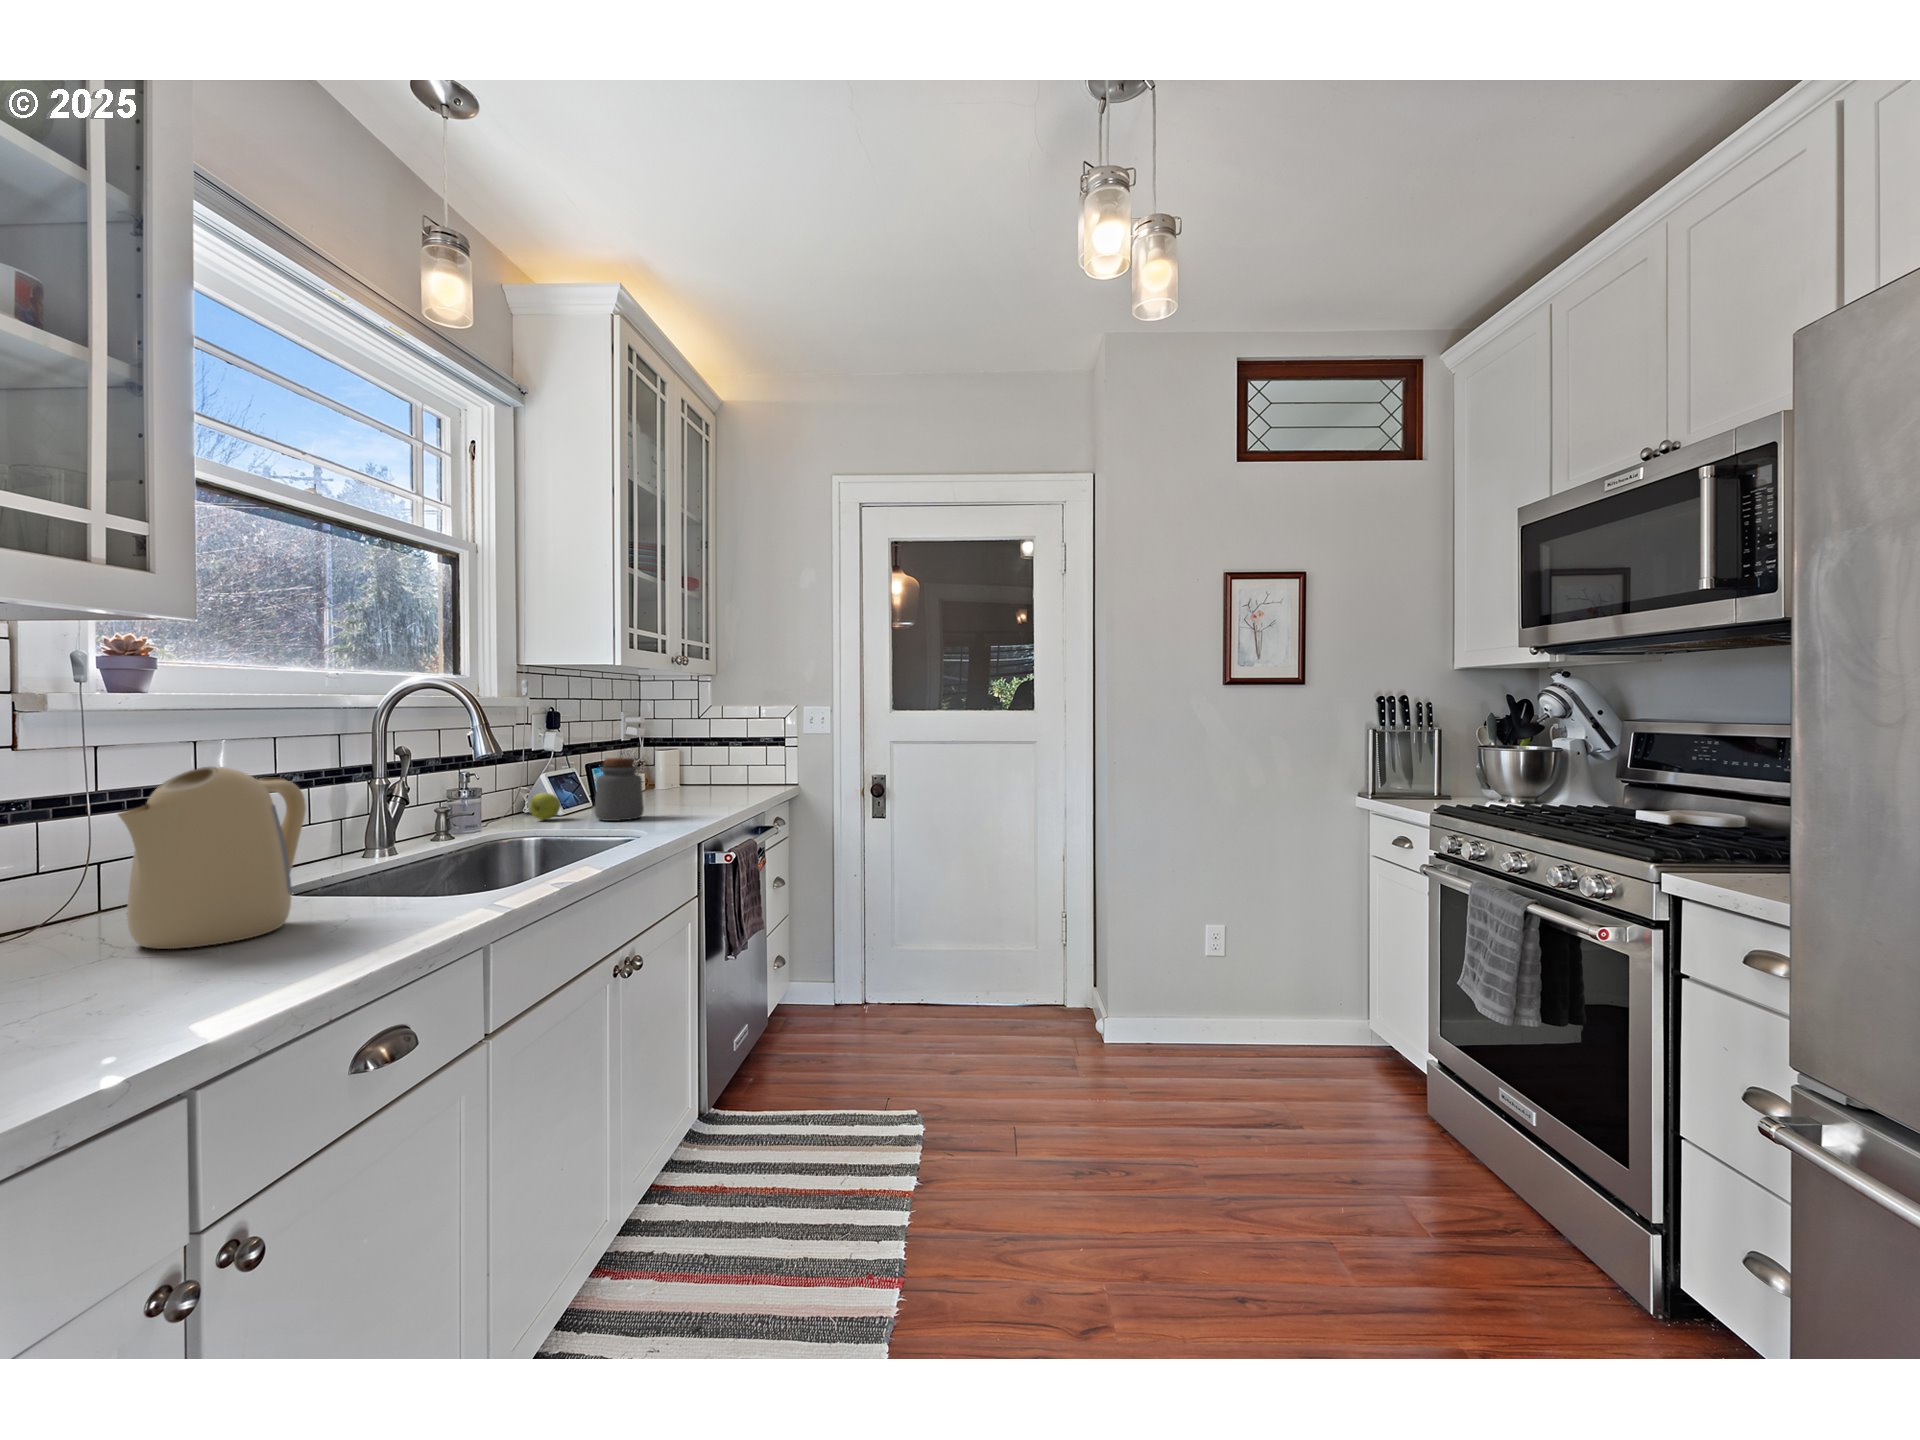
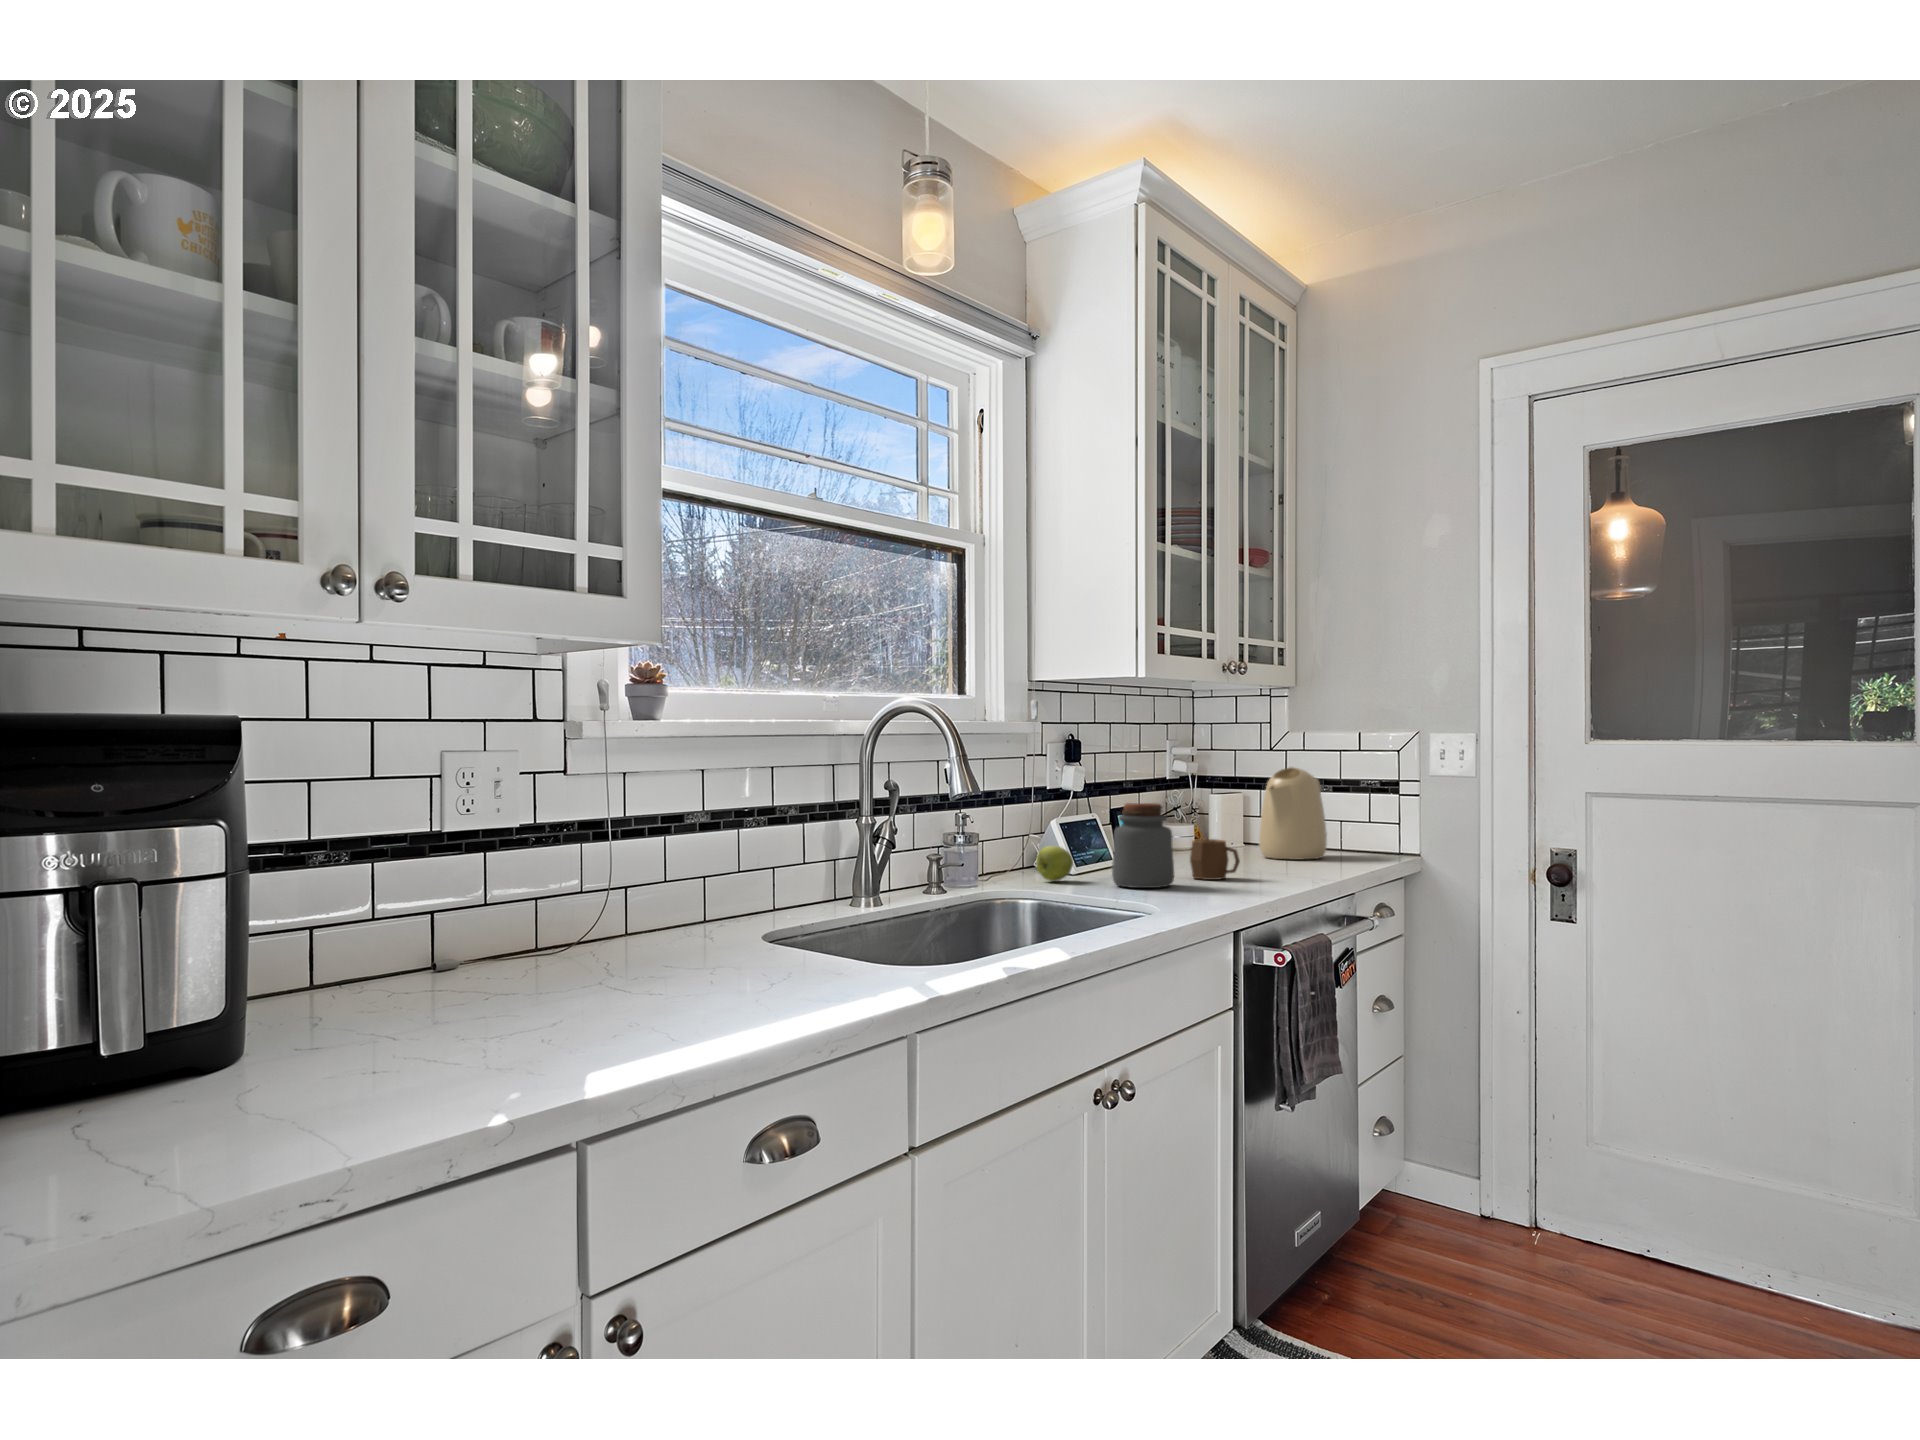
kettle: present [118,767,306,949] -> present [1259,767,1327,860]
mug: none [651,782,689,811] -> present [1190,839,1240,880]

